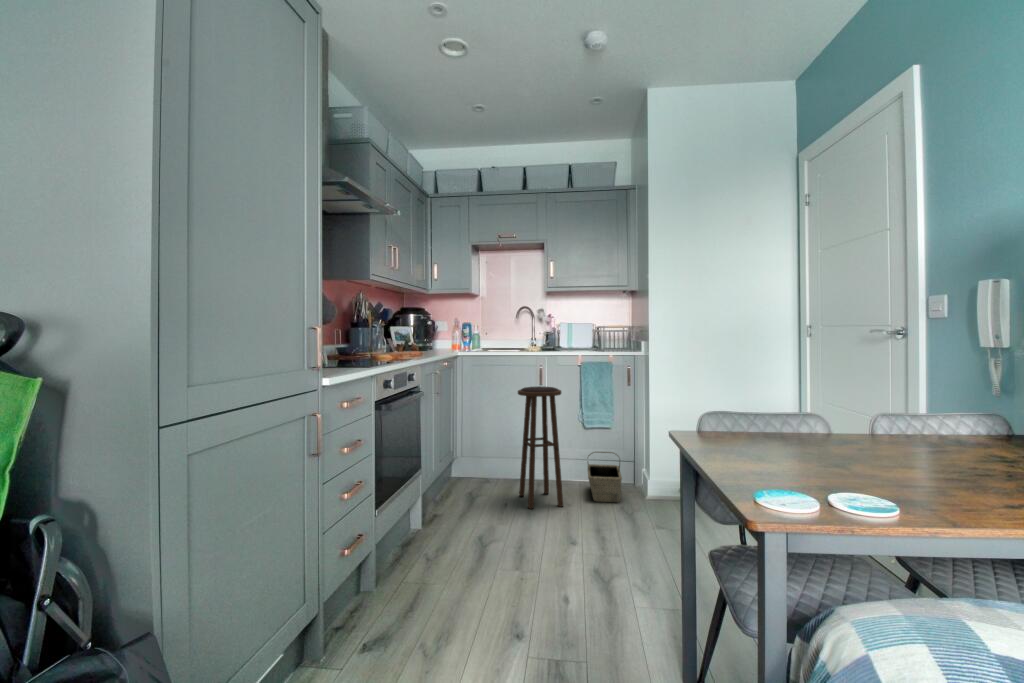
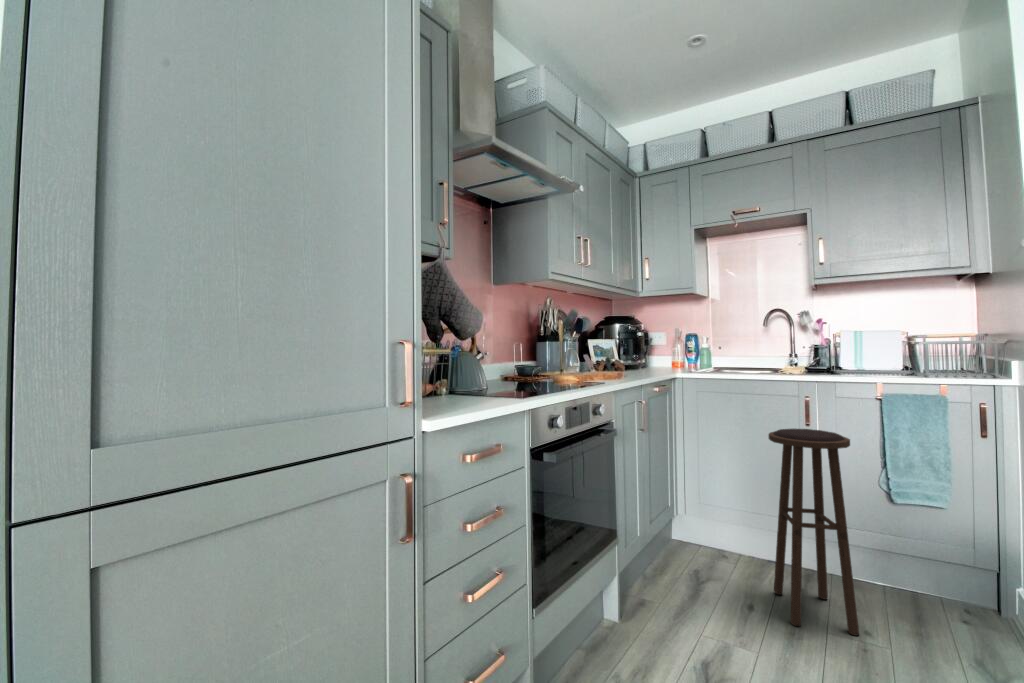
basket: present [588,452,622,502] -> none [904,547,991,654]

